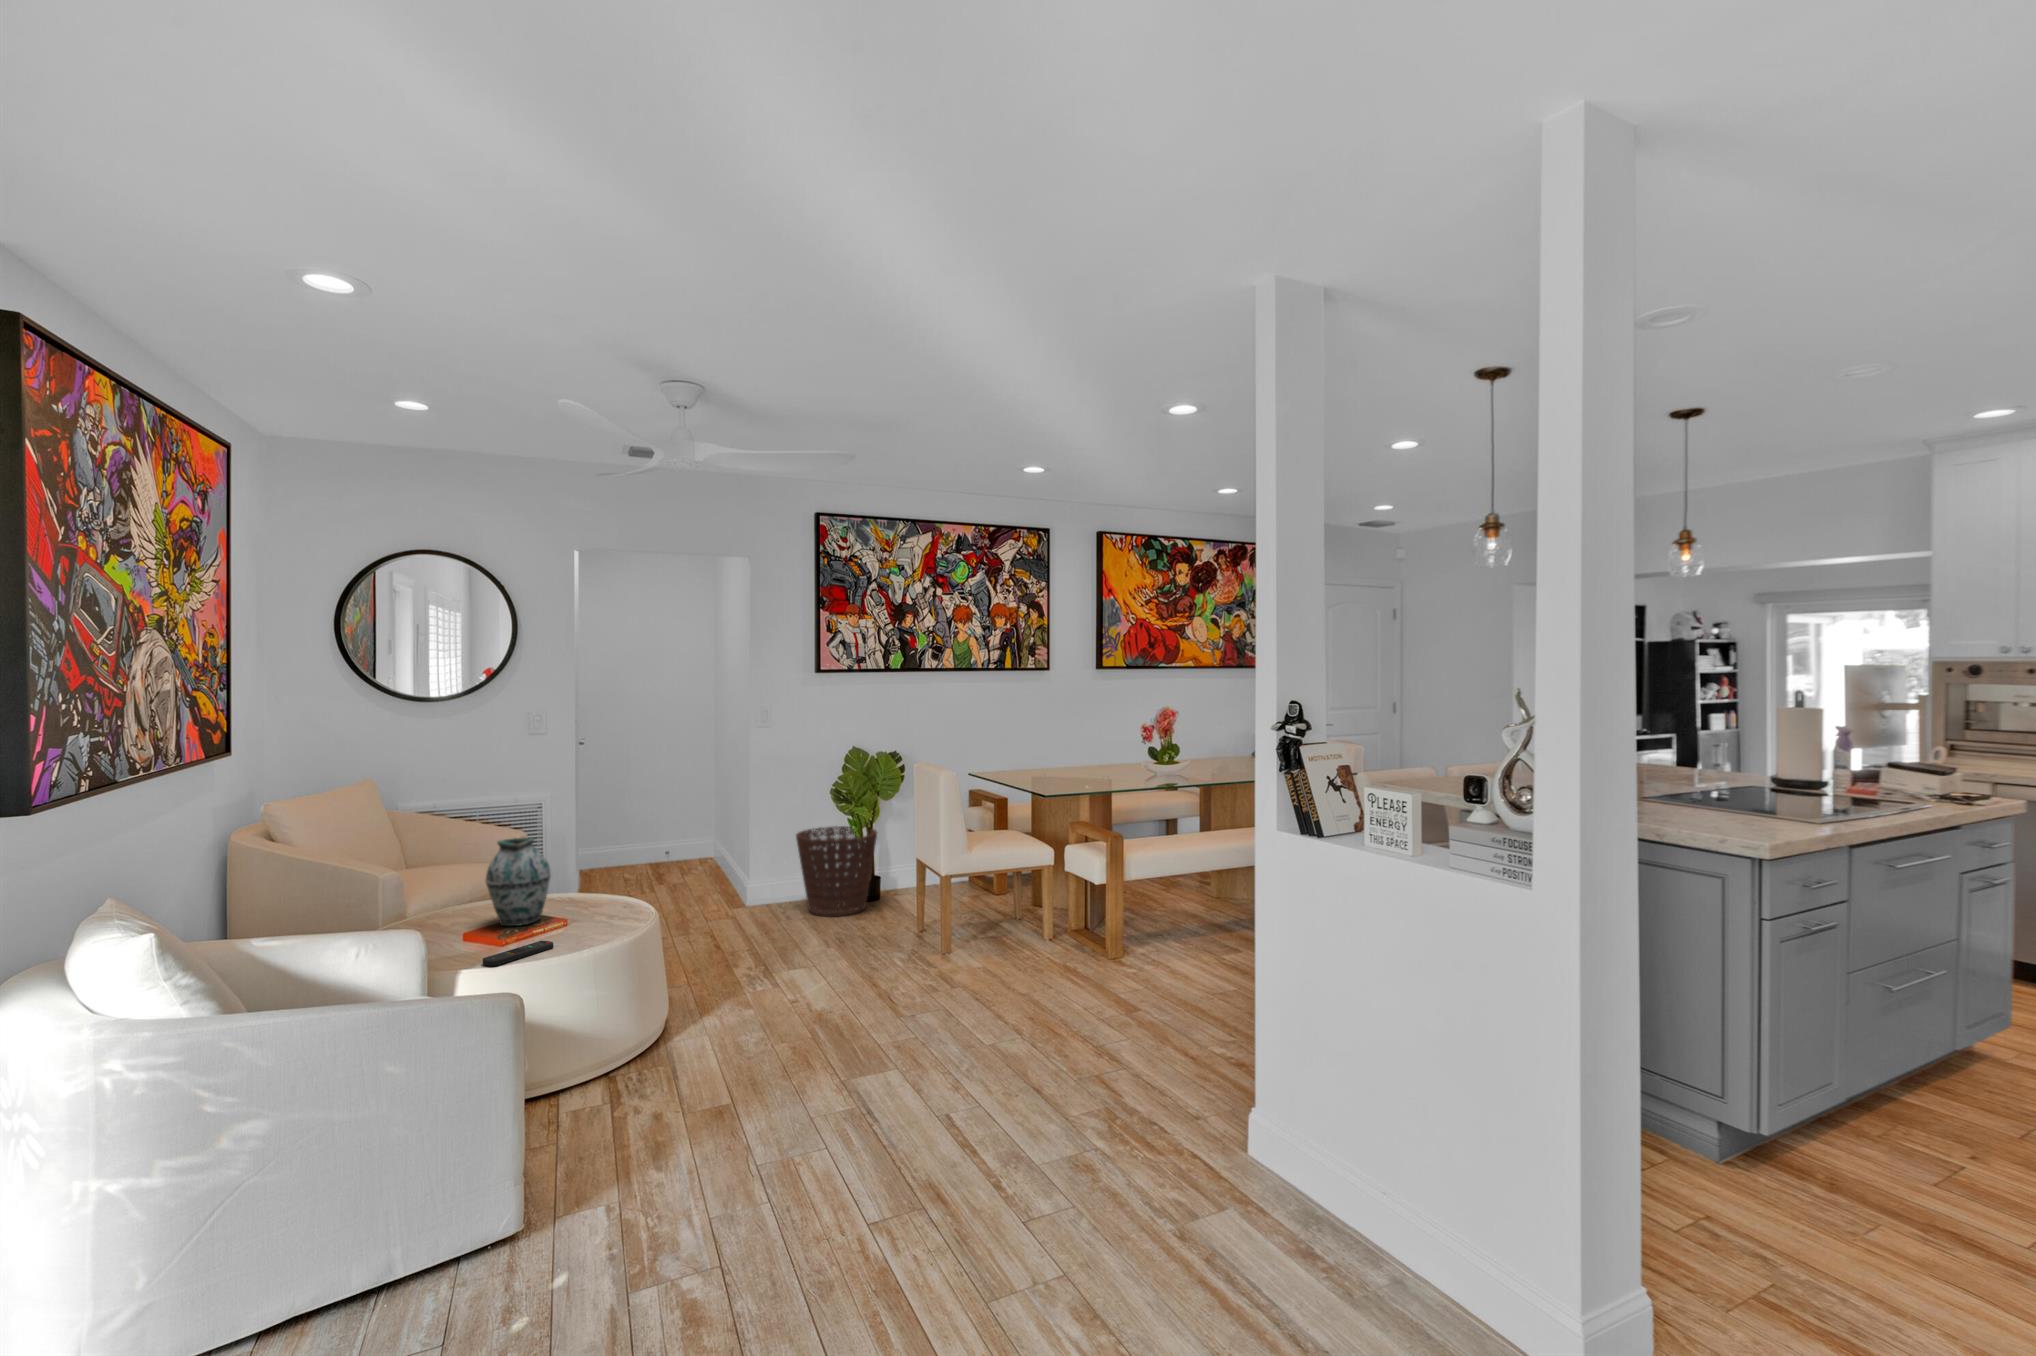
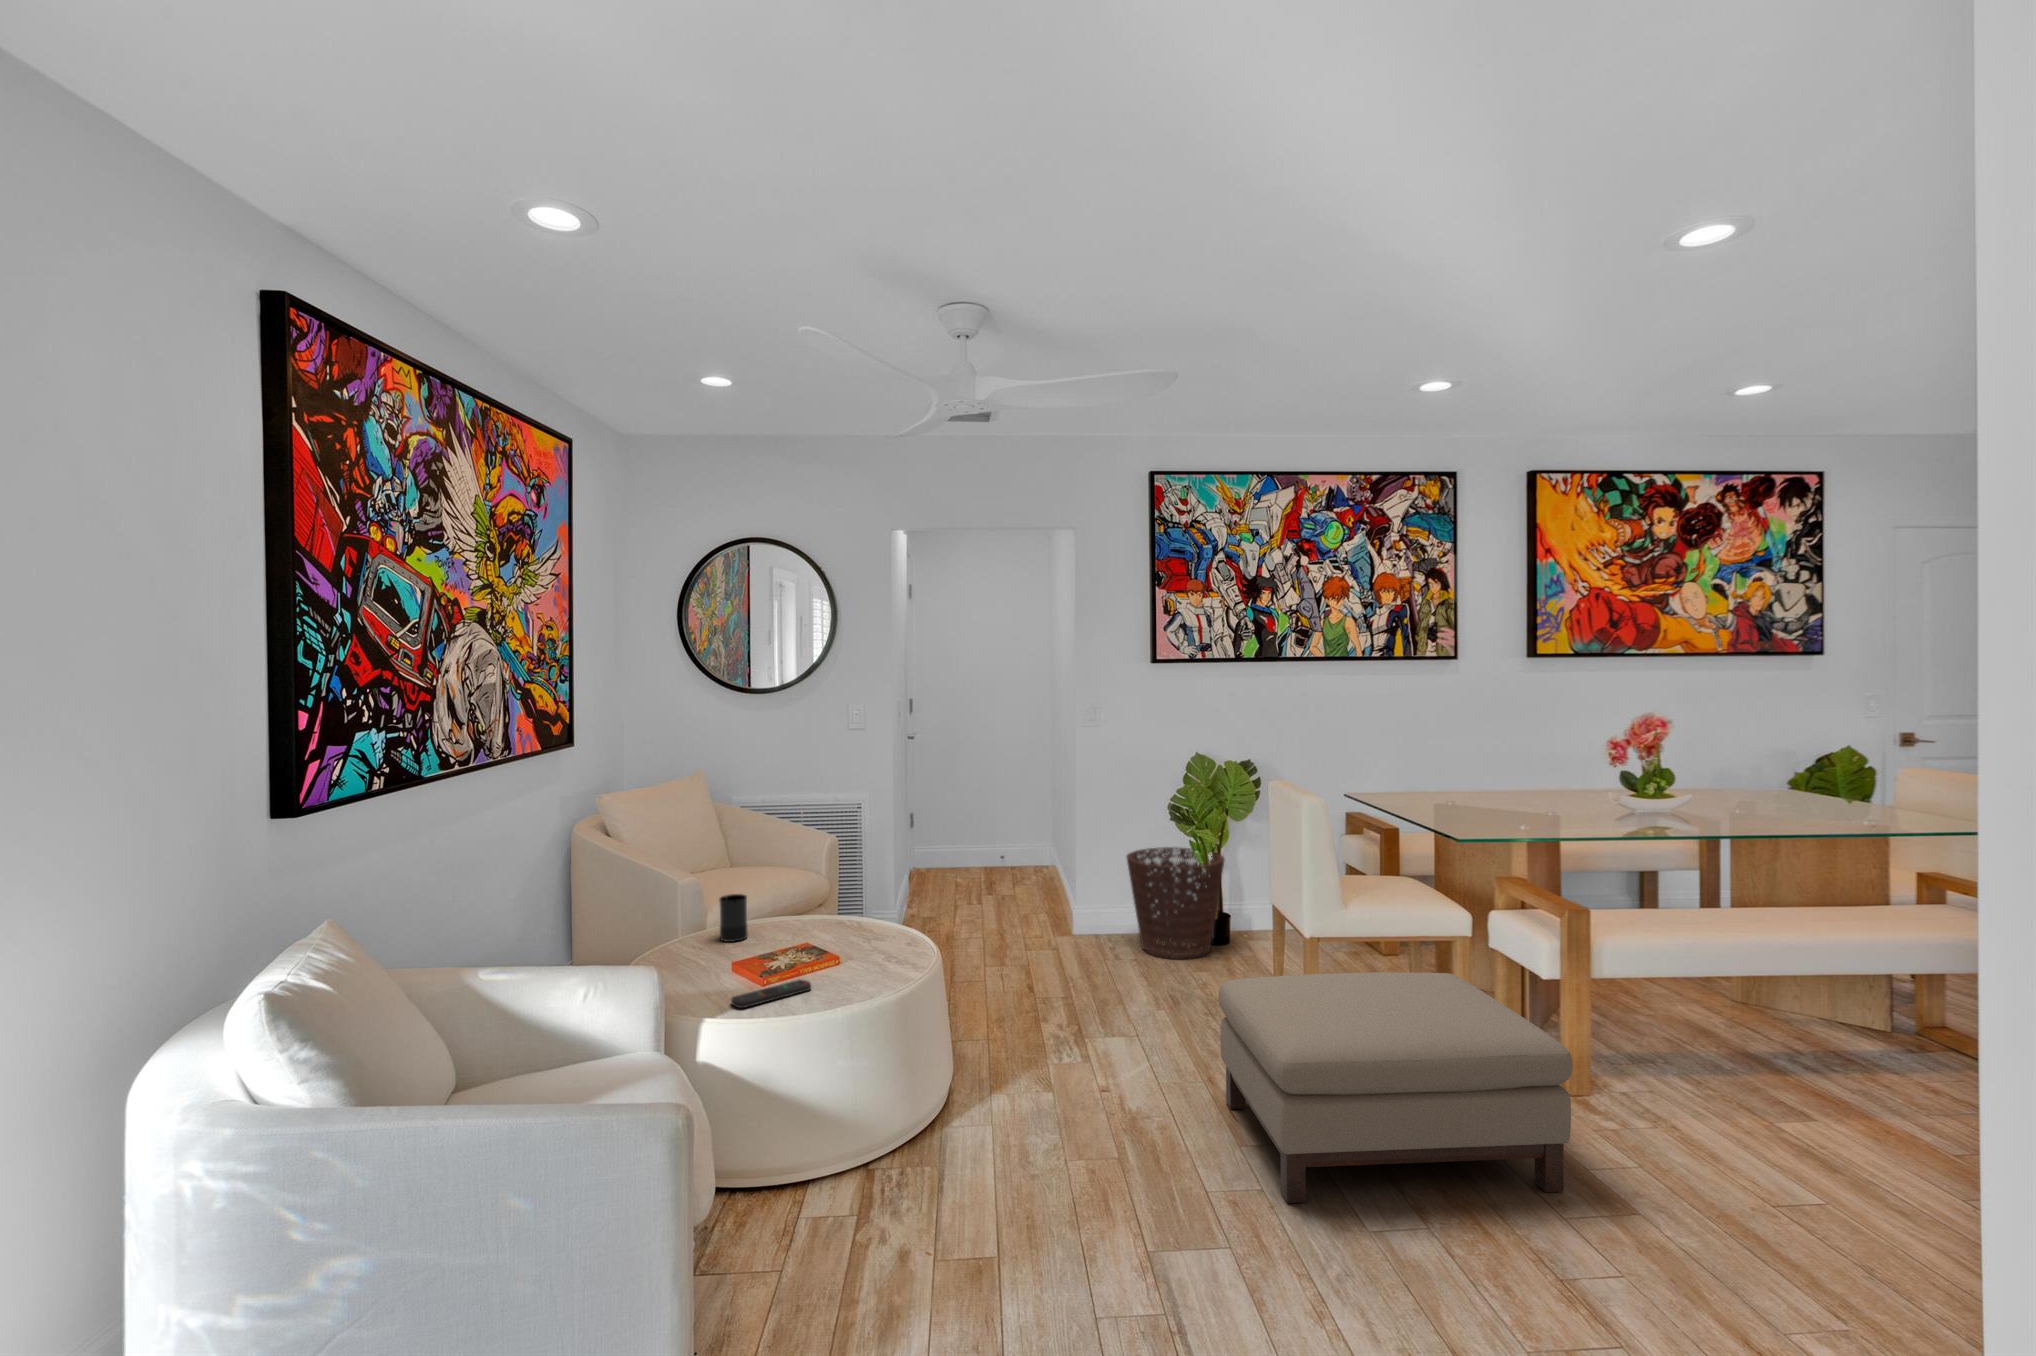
vase: present [486,838,551,926] -> none [759,852,826,953]
candle: none [435,880,467,924] -> present [719,894,748,942]
ottoman: none [886,891,1116,1051] -> present [1219,972,1573,1203]

